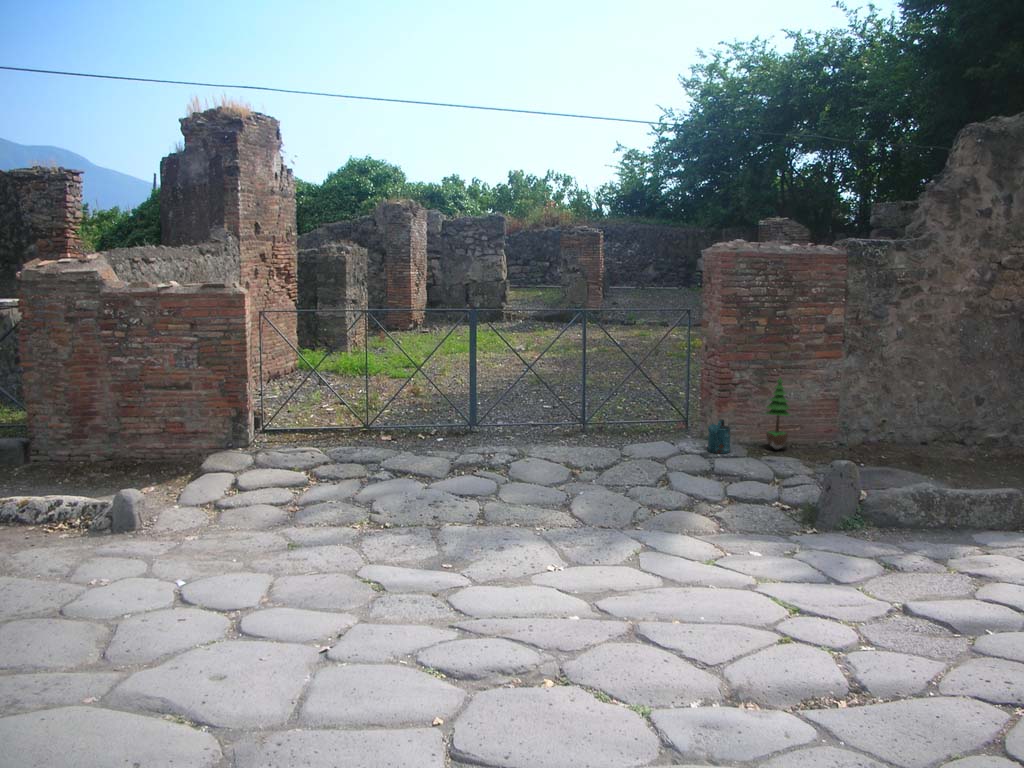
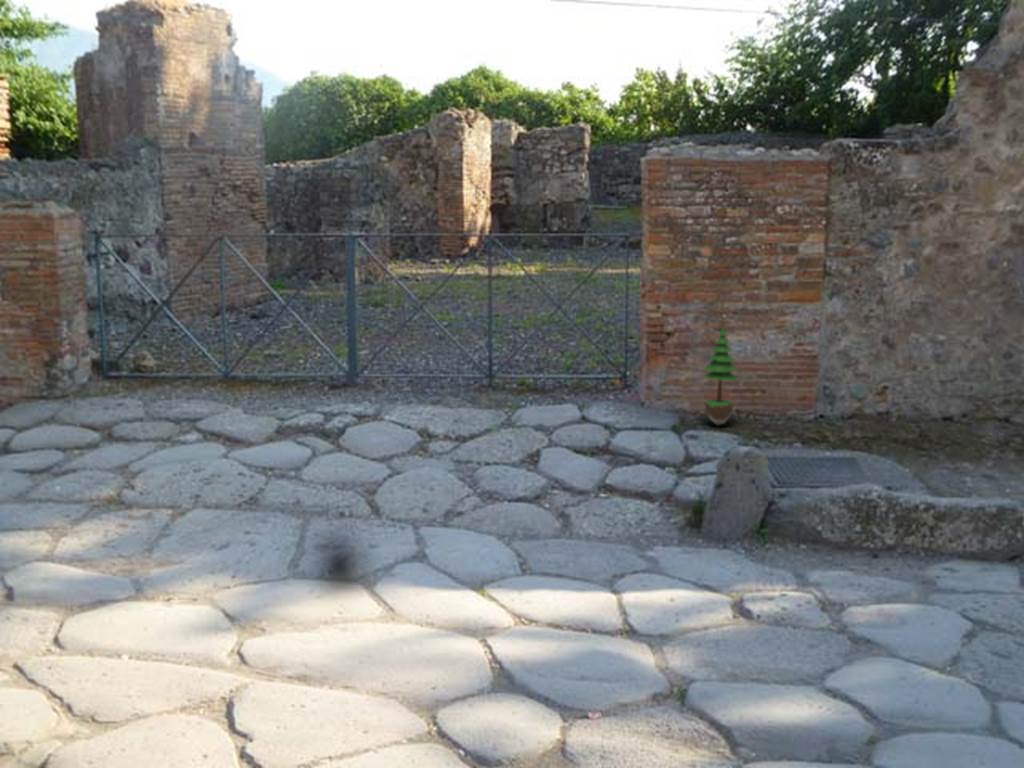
watering can: present [708,419,730,453] -> none [612,382,653,428]

